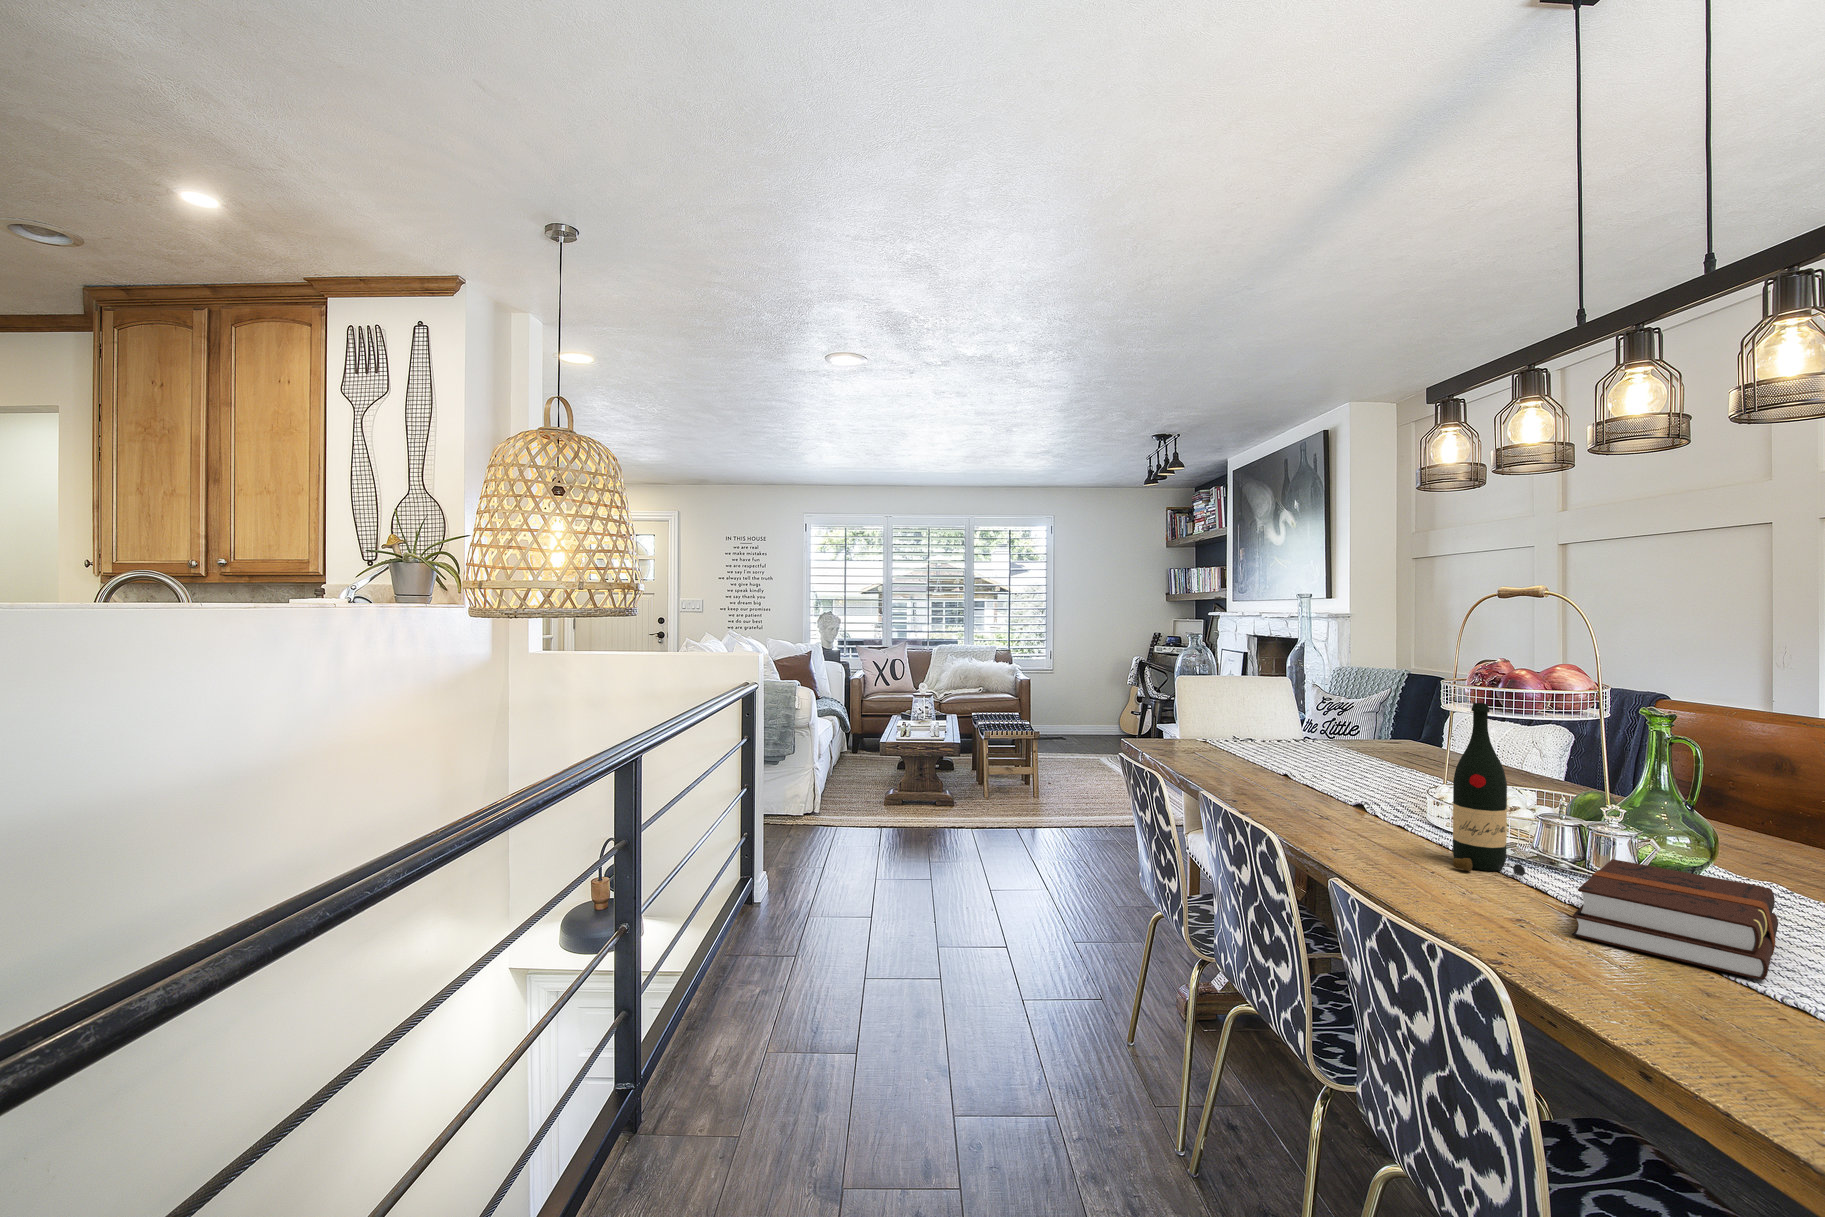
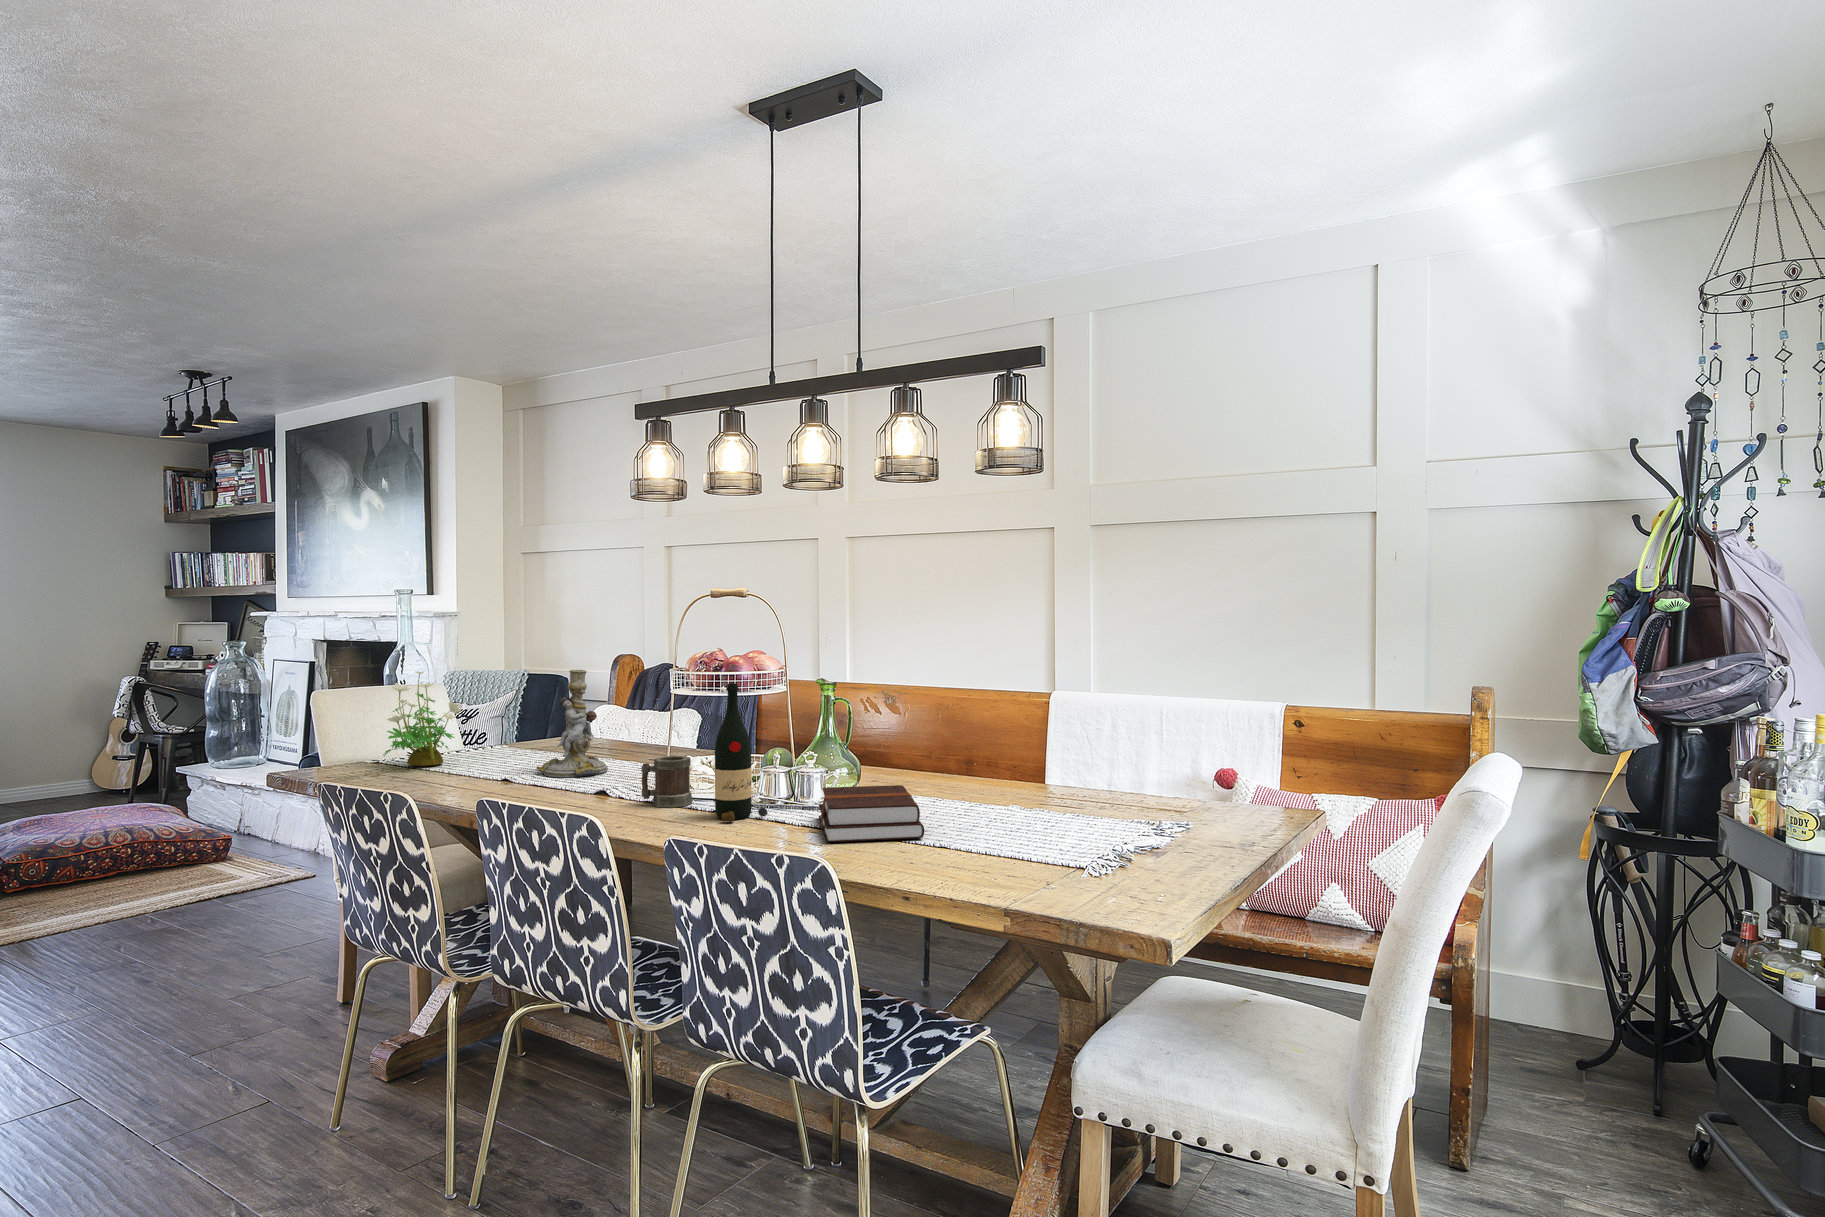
potted plant: none [1205,664,1271,748] -> present [383,671,461,766]
candlestick: none [1321,673,1397,784] -> present [537,670,608,777]
mug: none [1385,777,1448,838] -> present [641,756,693,807]

